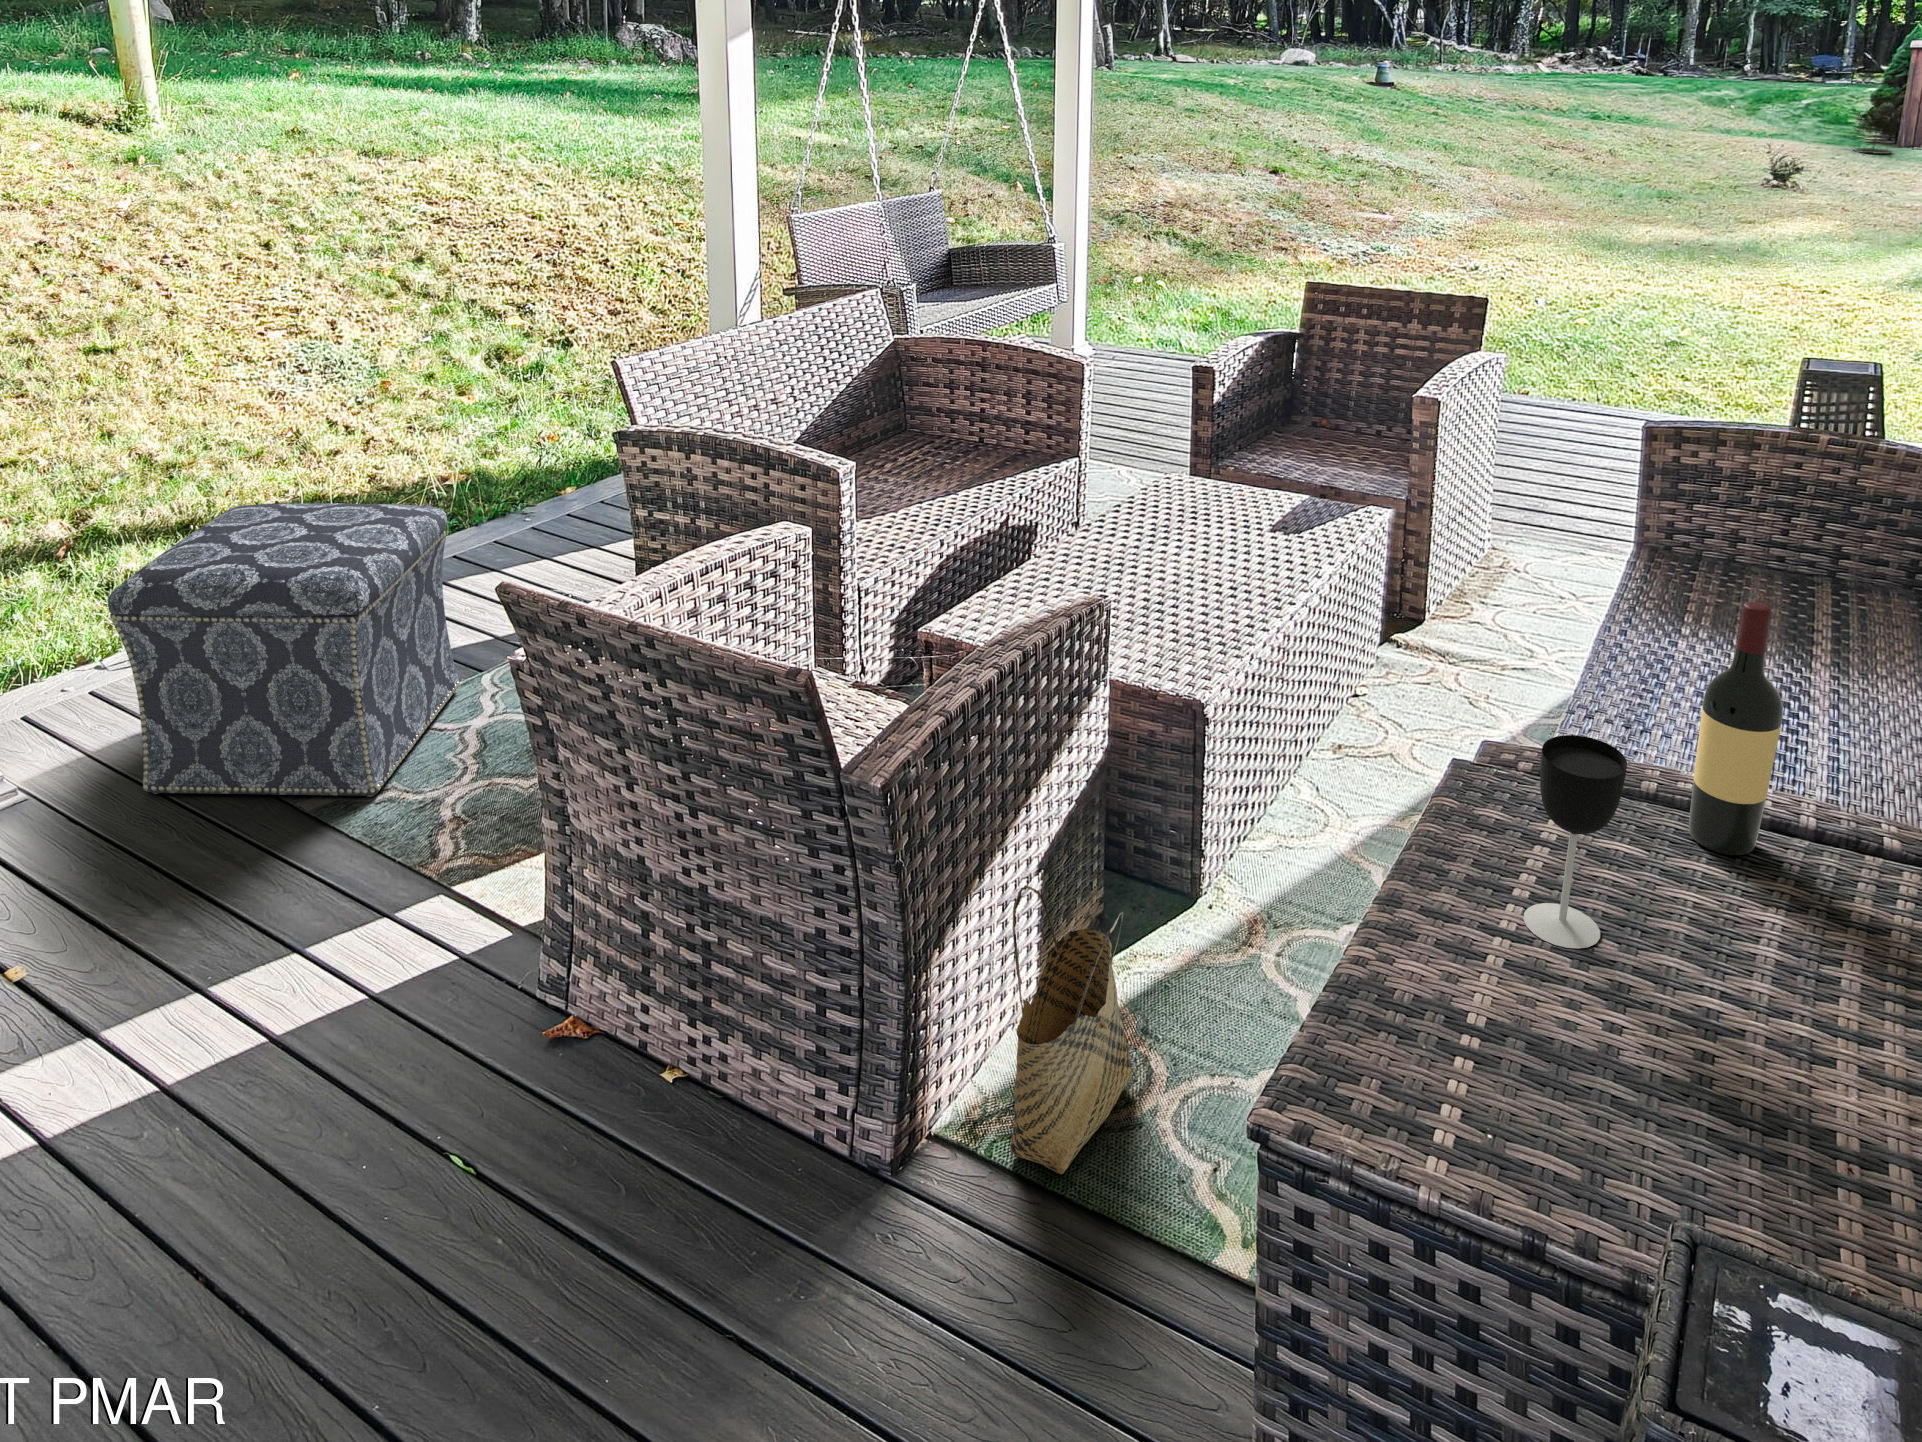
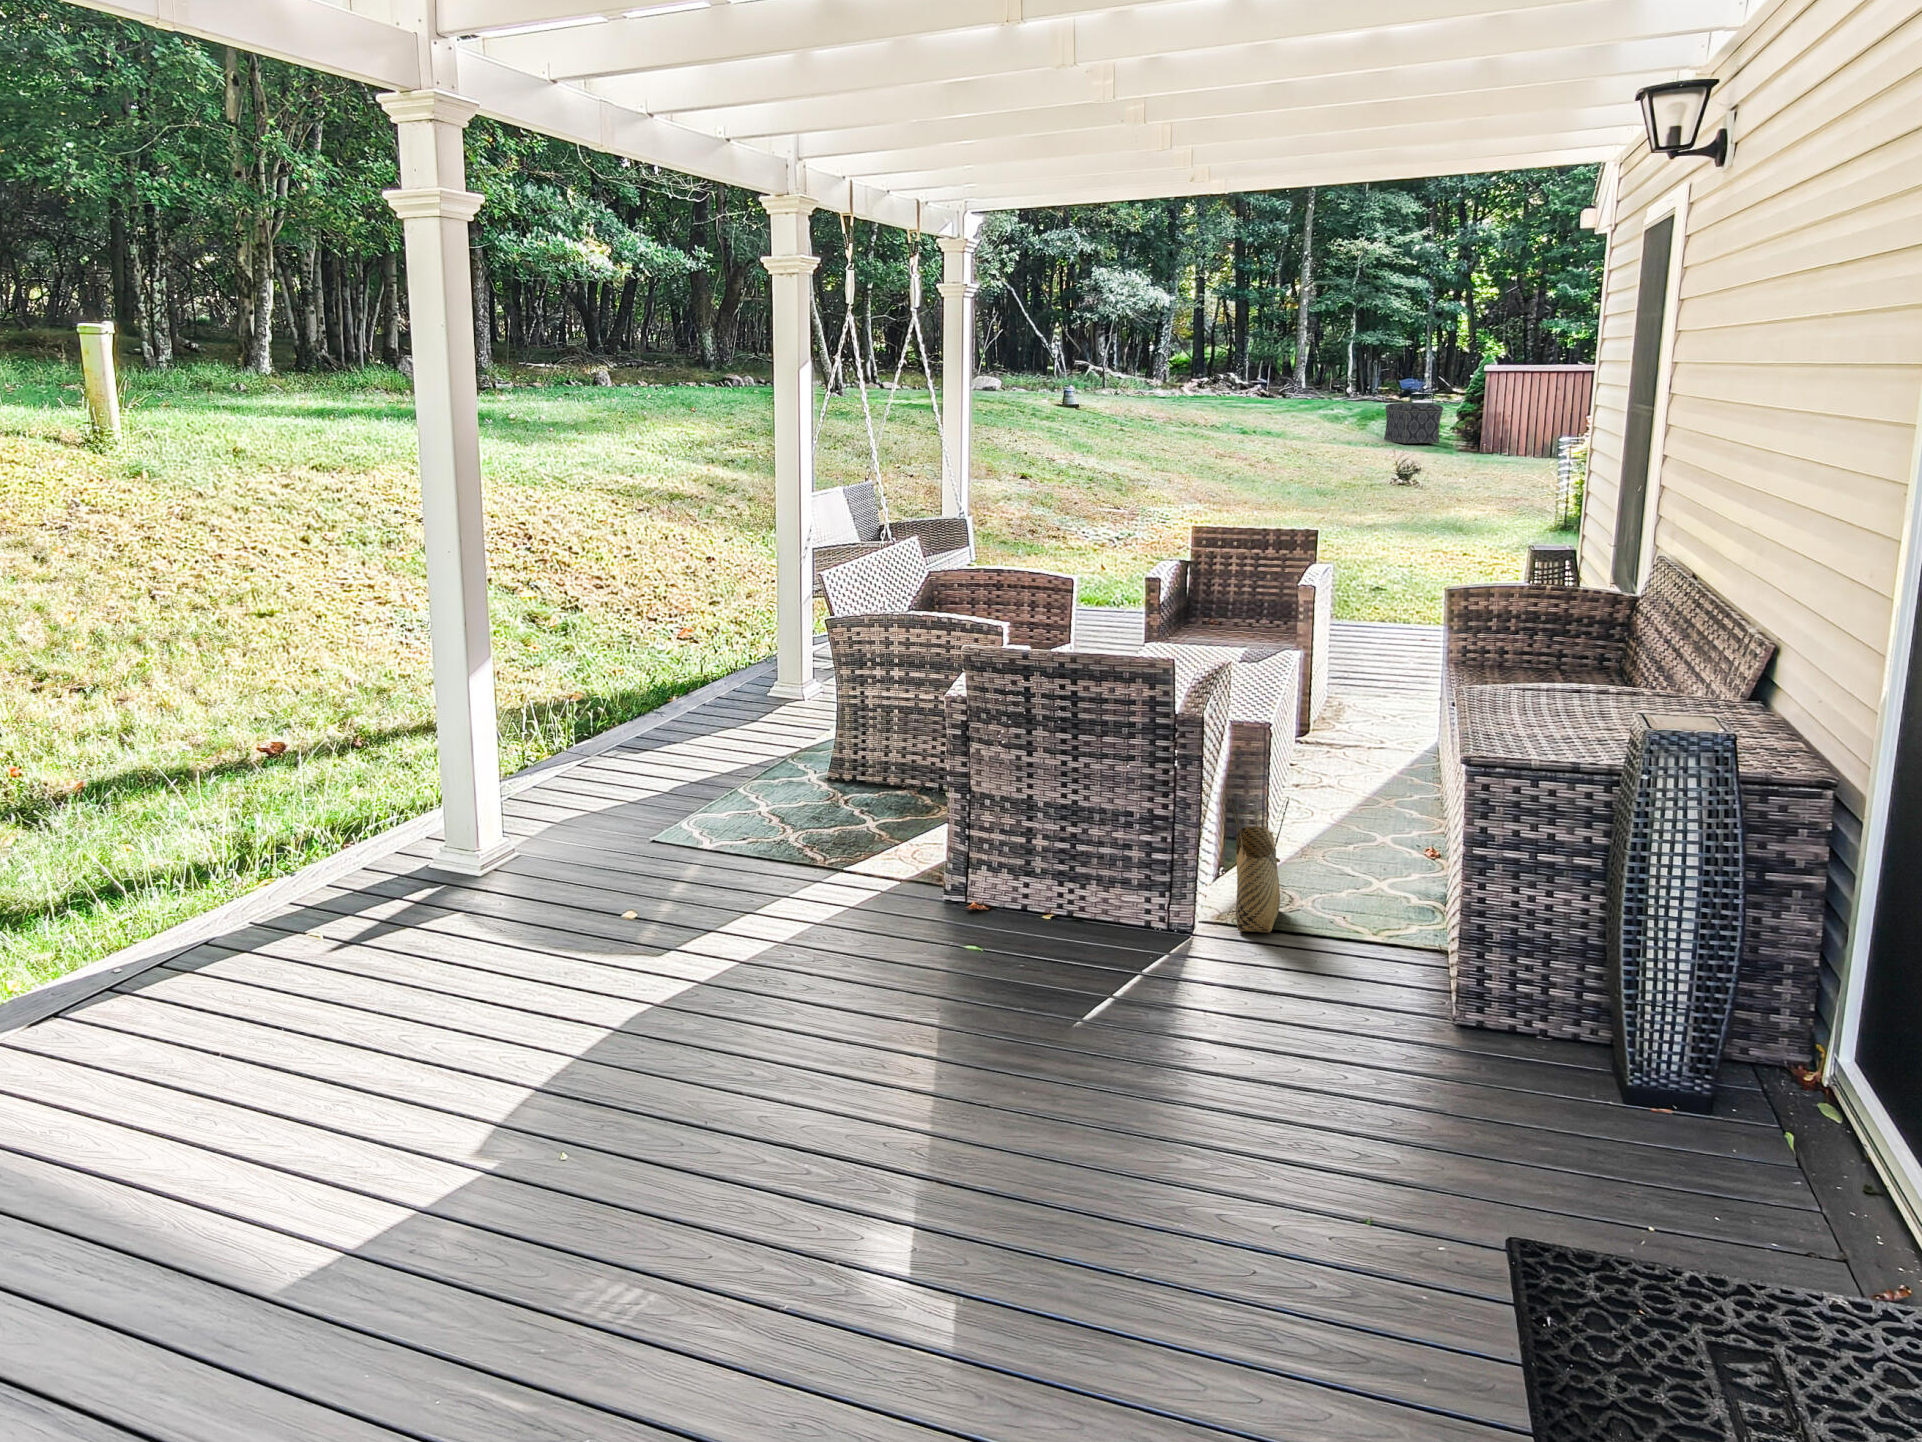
potted tree: present [1854,94,1899,154] -> none [1450,404,1489,457]
ottoman: present [108,503,459,797] -> present [1384,403,1443,444]
wine bottle: present [1689,602,1783,855] -> none [1557,600,1595,719]
wine glass: present [1524,735,1627,949] -> none [1507,650,1550,739]

